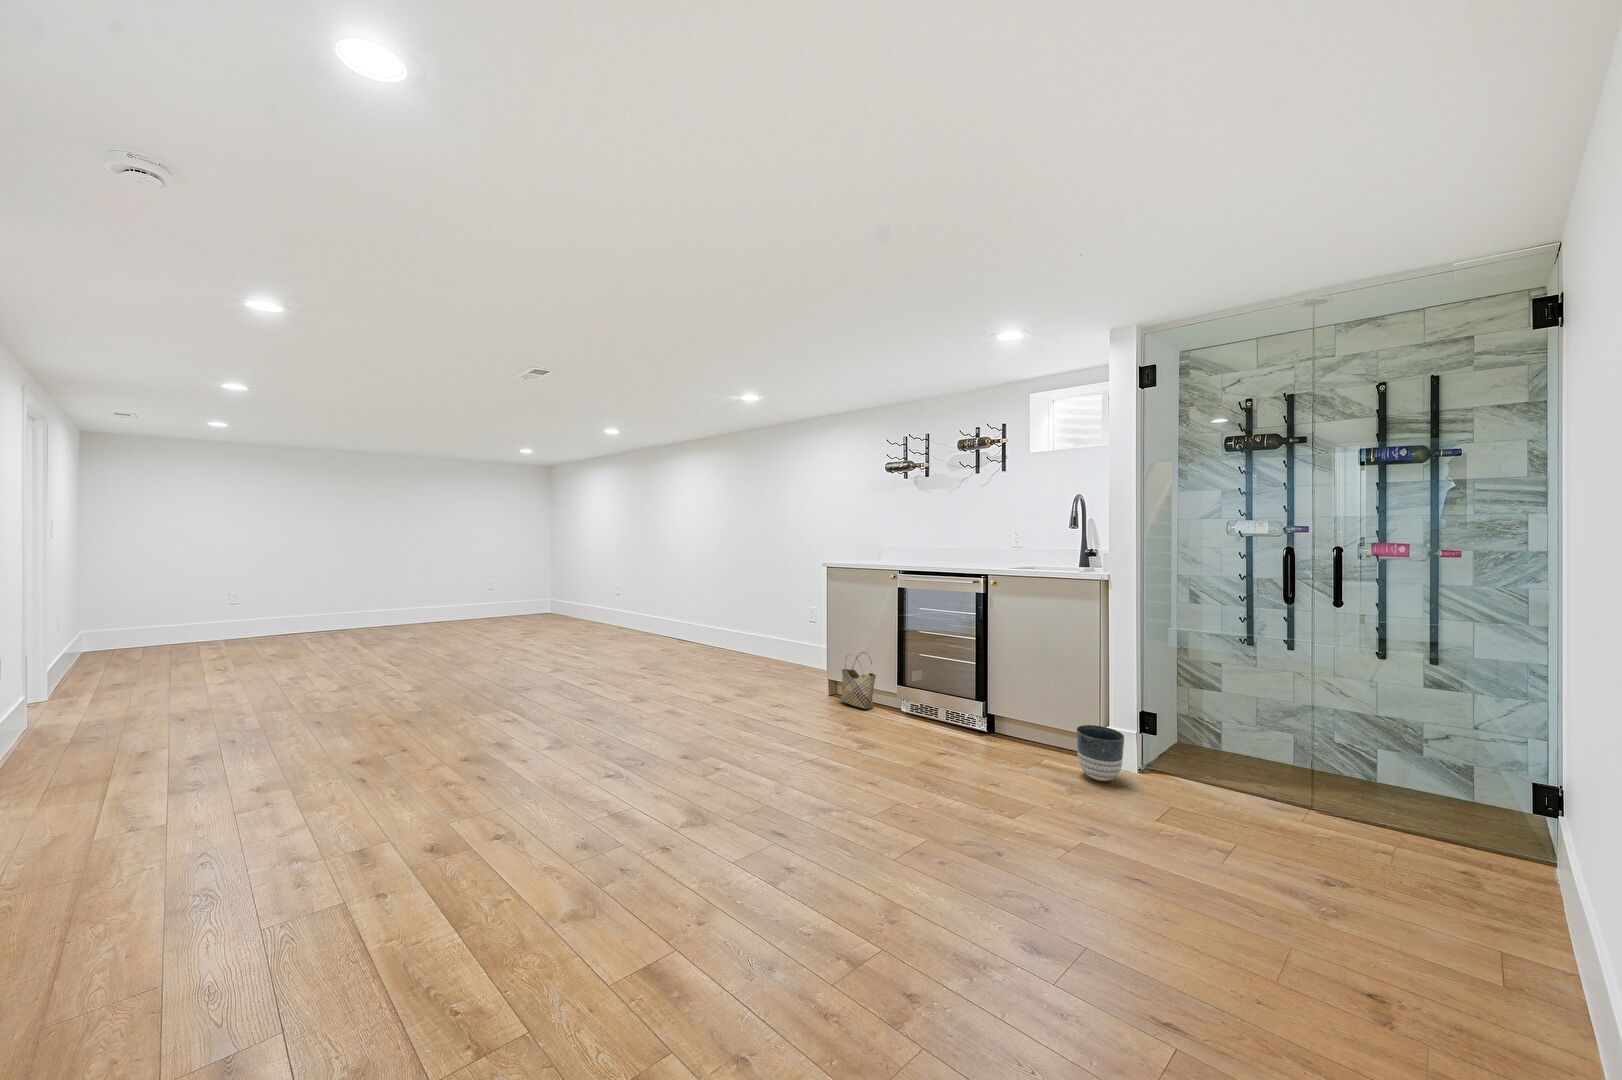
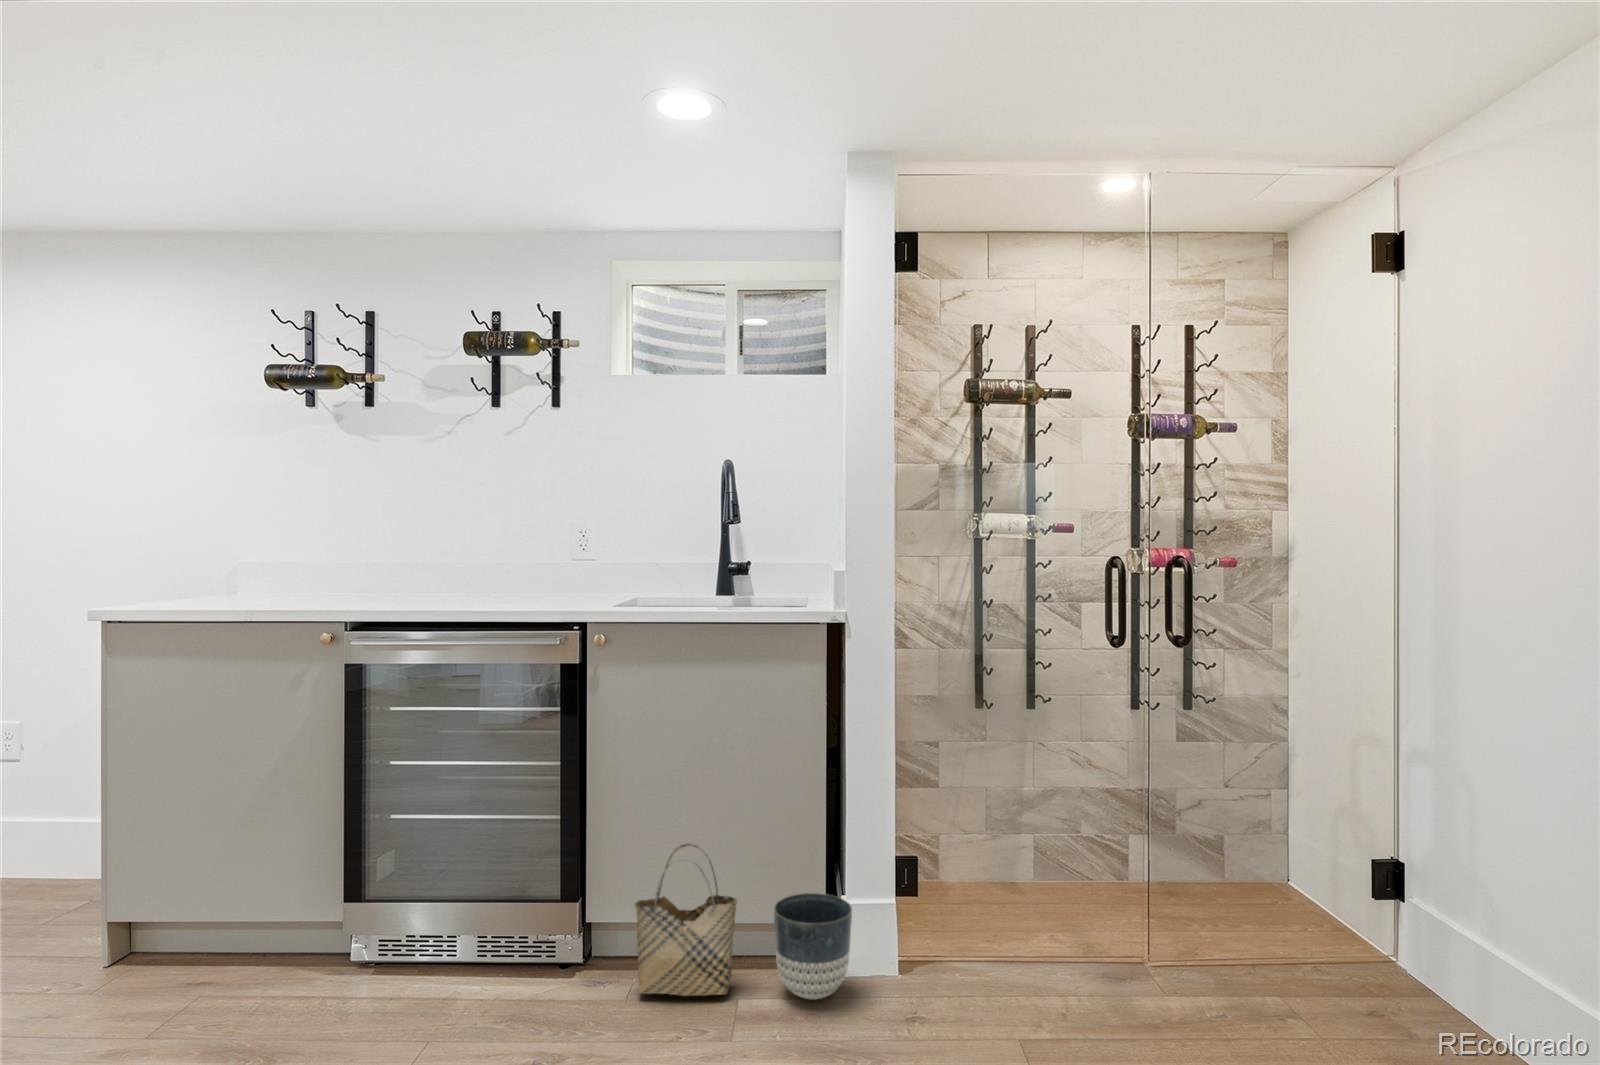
woven basket: present [840,652,876,709] -> present [635,844,737,996]

